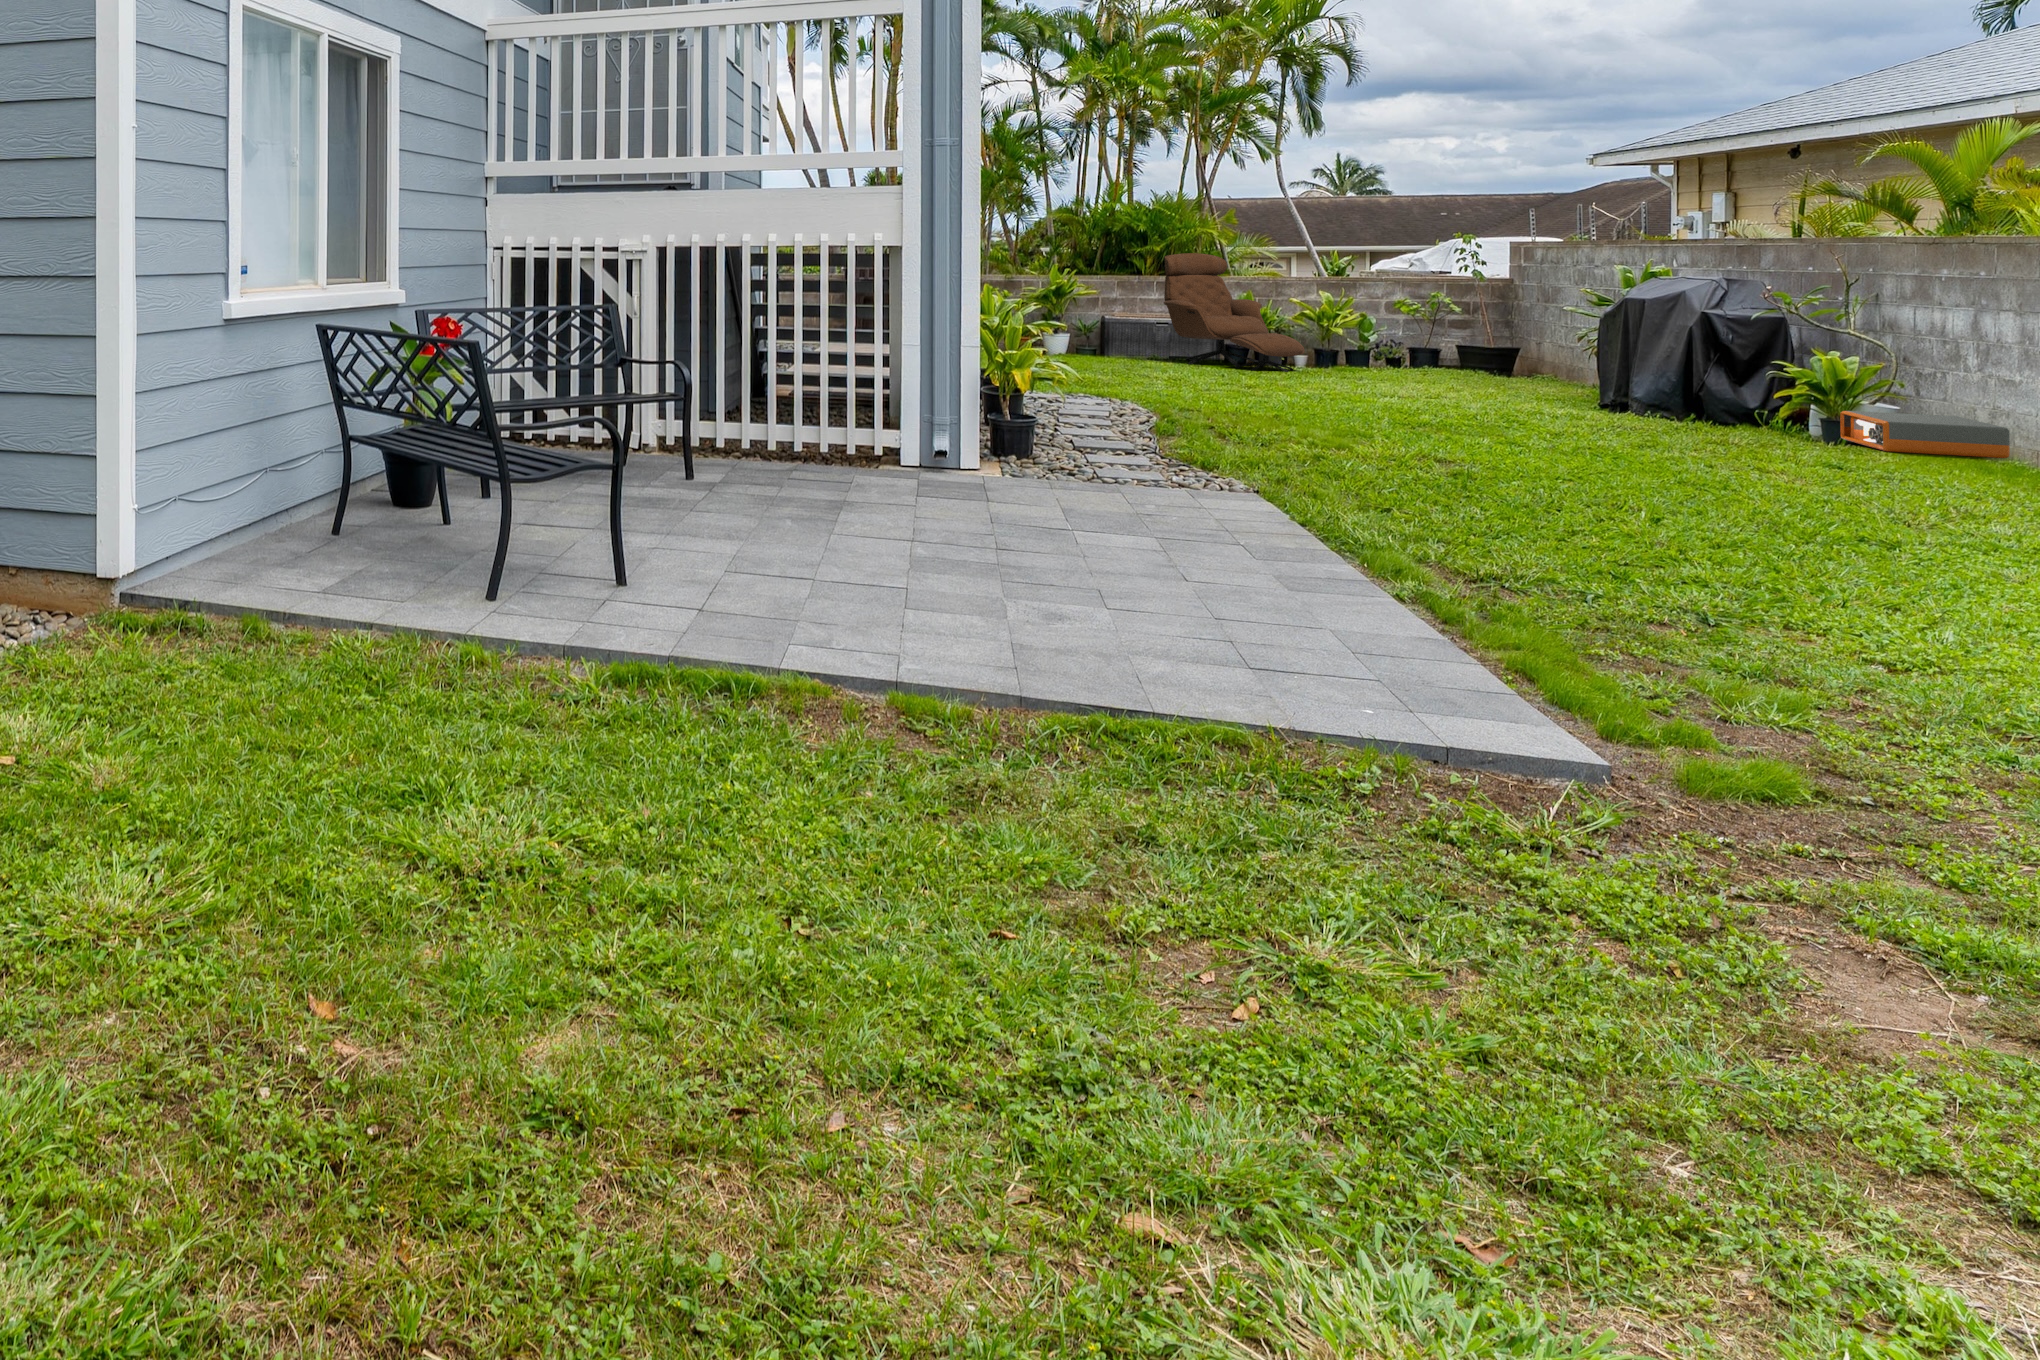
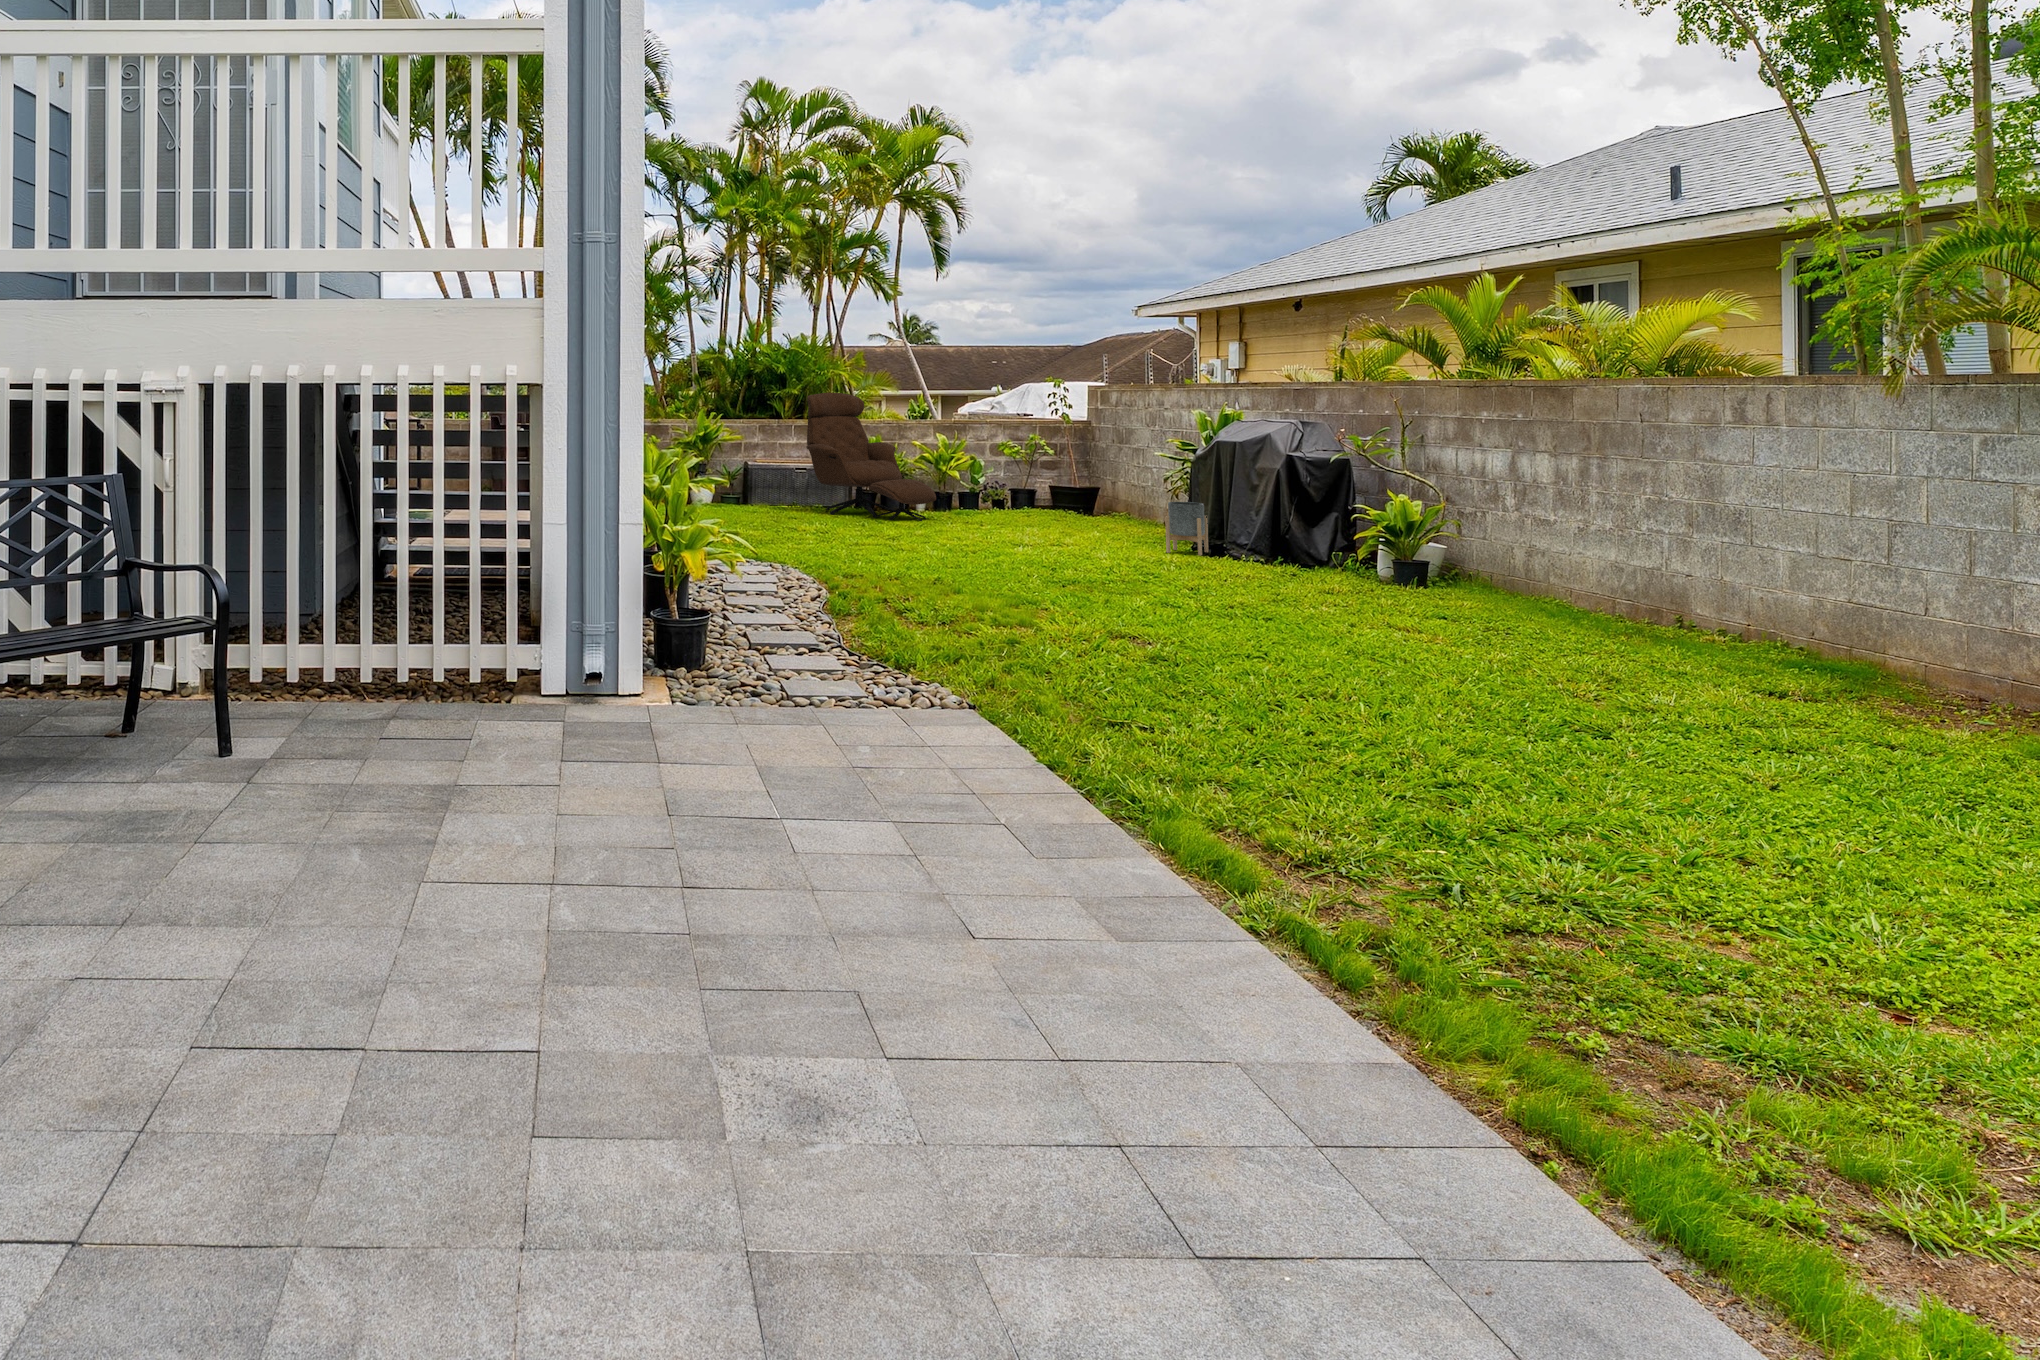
planter: none [1556,358,1610,409] -> present [1165,502,1208,555]
storage box: present [1840,411,2010,458] -> none [1412,554,1547,599]

